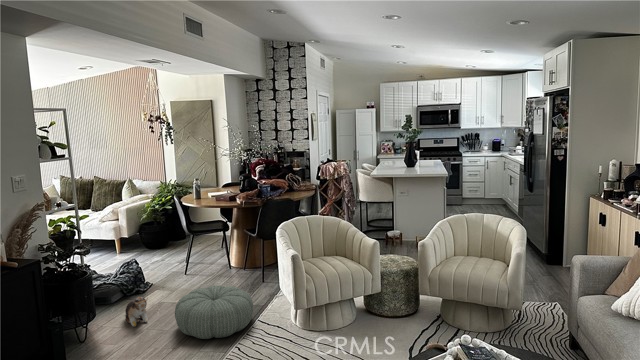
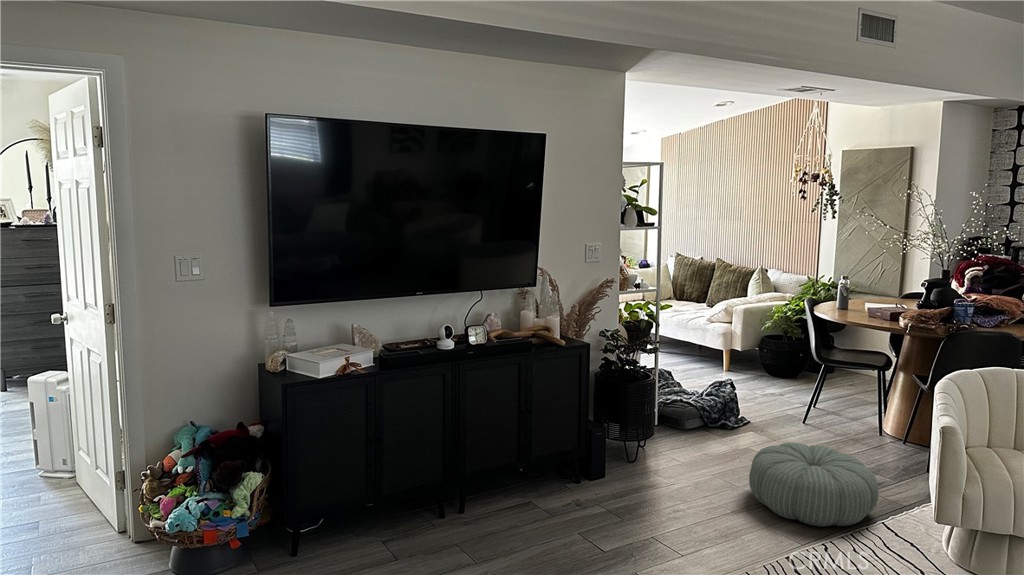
plush toy: present [125,297,148,327] -> none [692,428,722,468]

